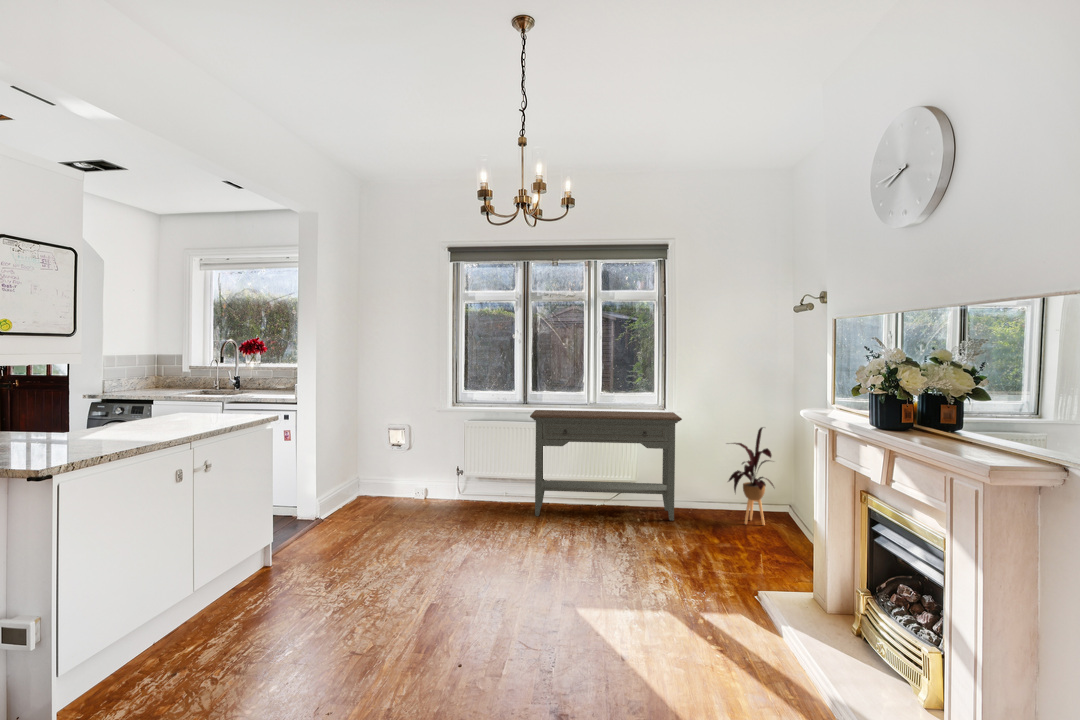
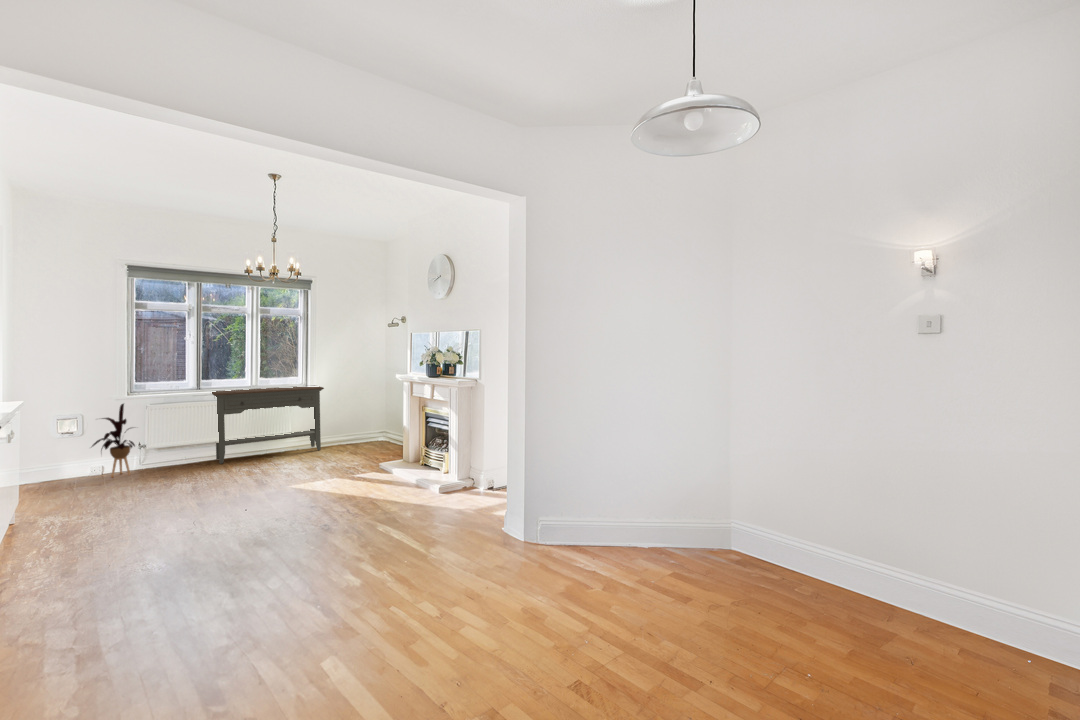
house plant: present [729,427,774,525] -> present [92,404,135,477]

